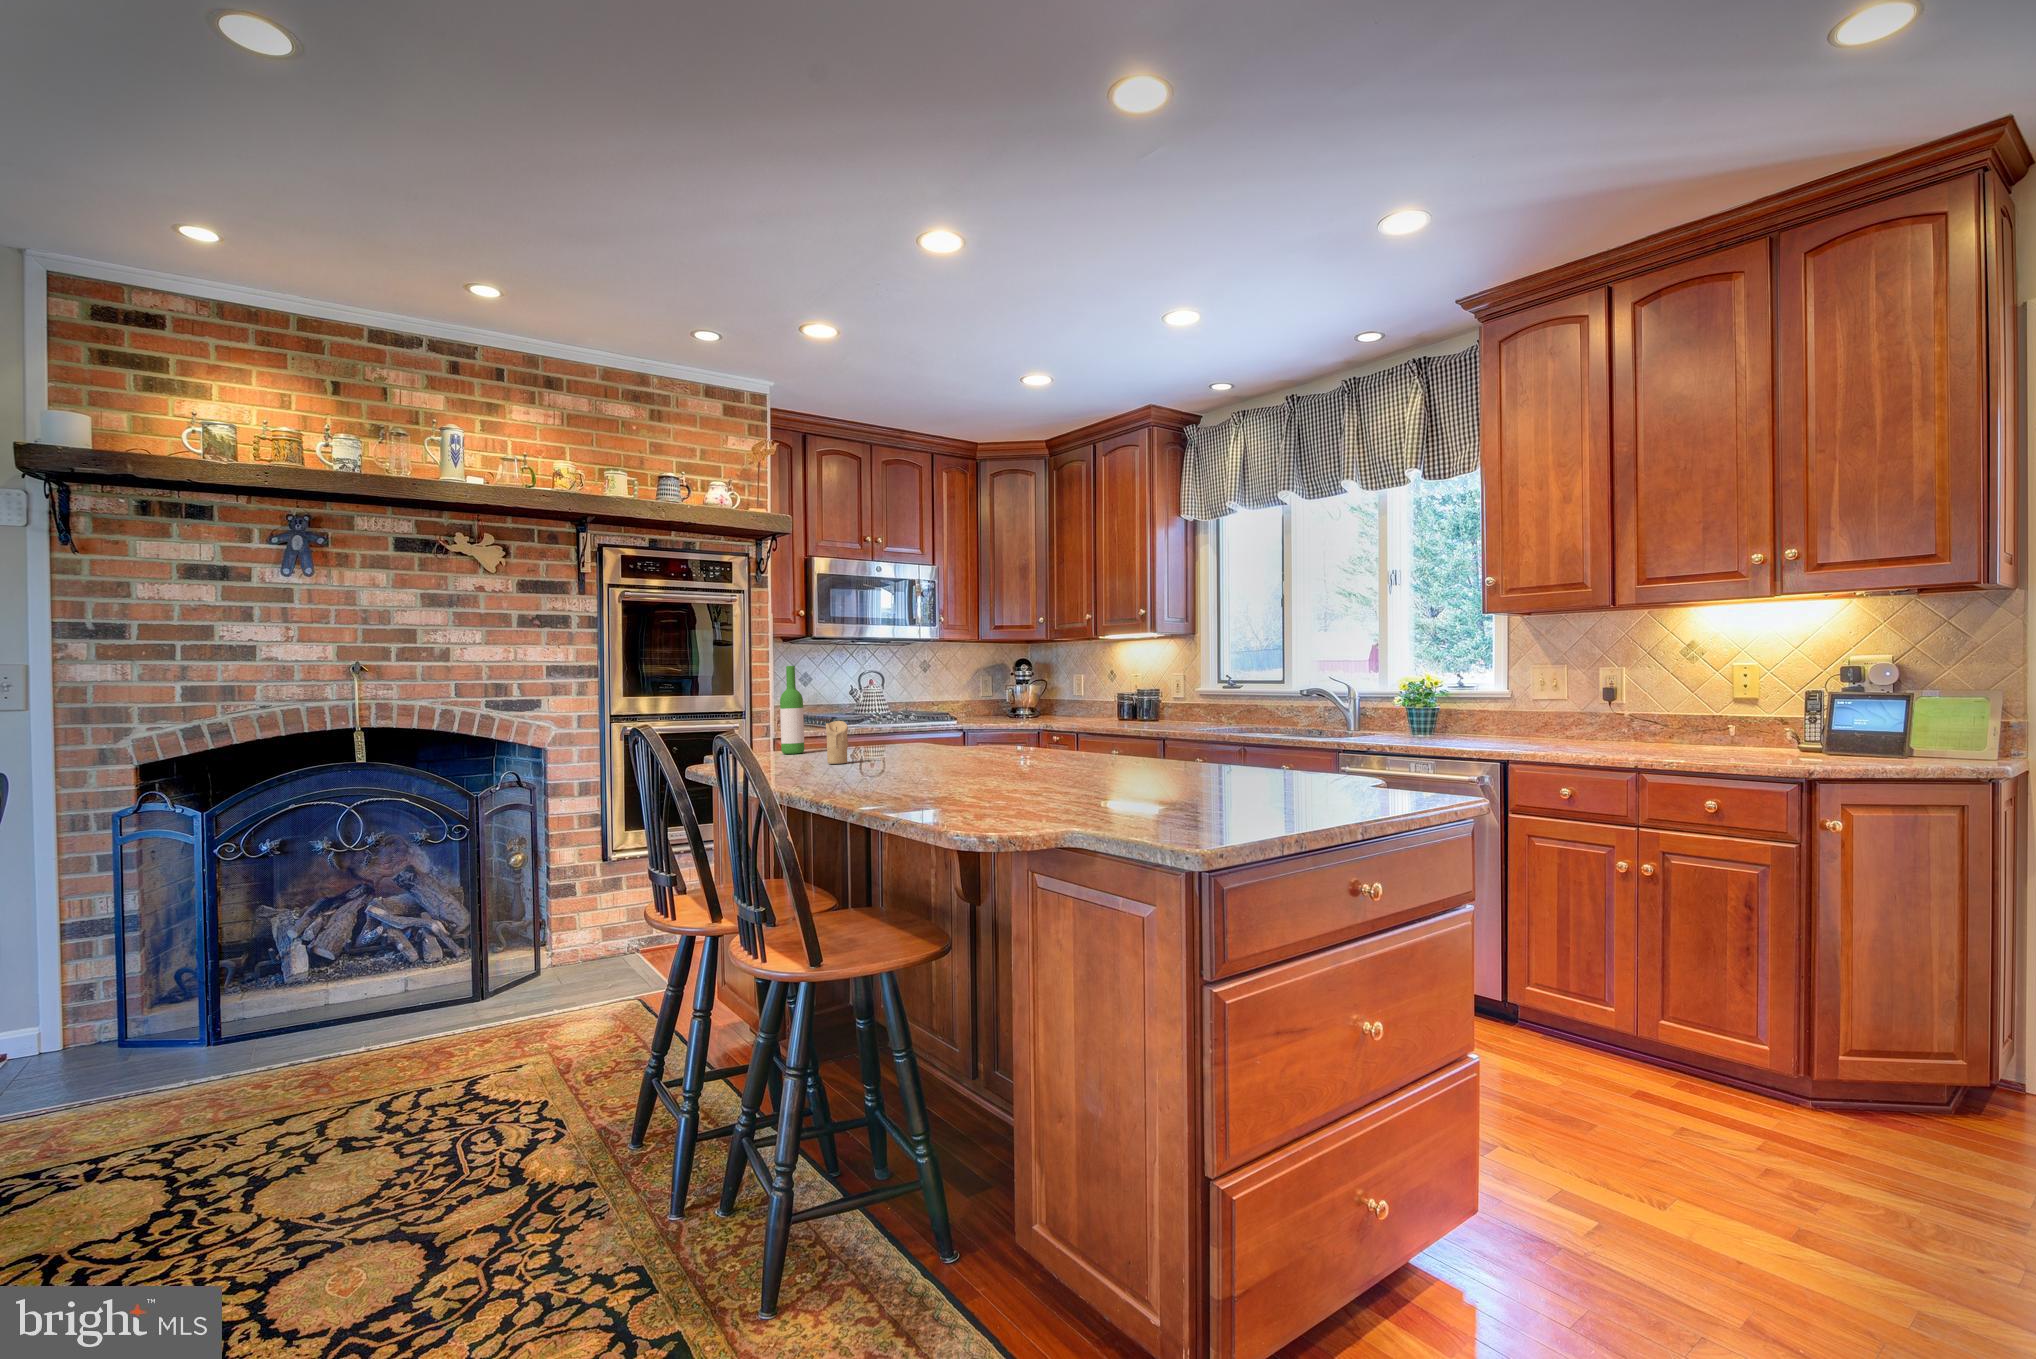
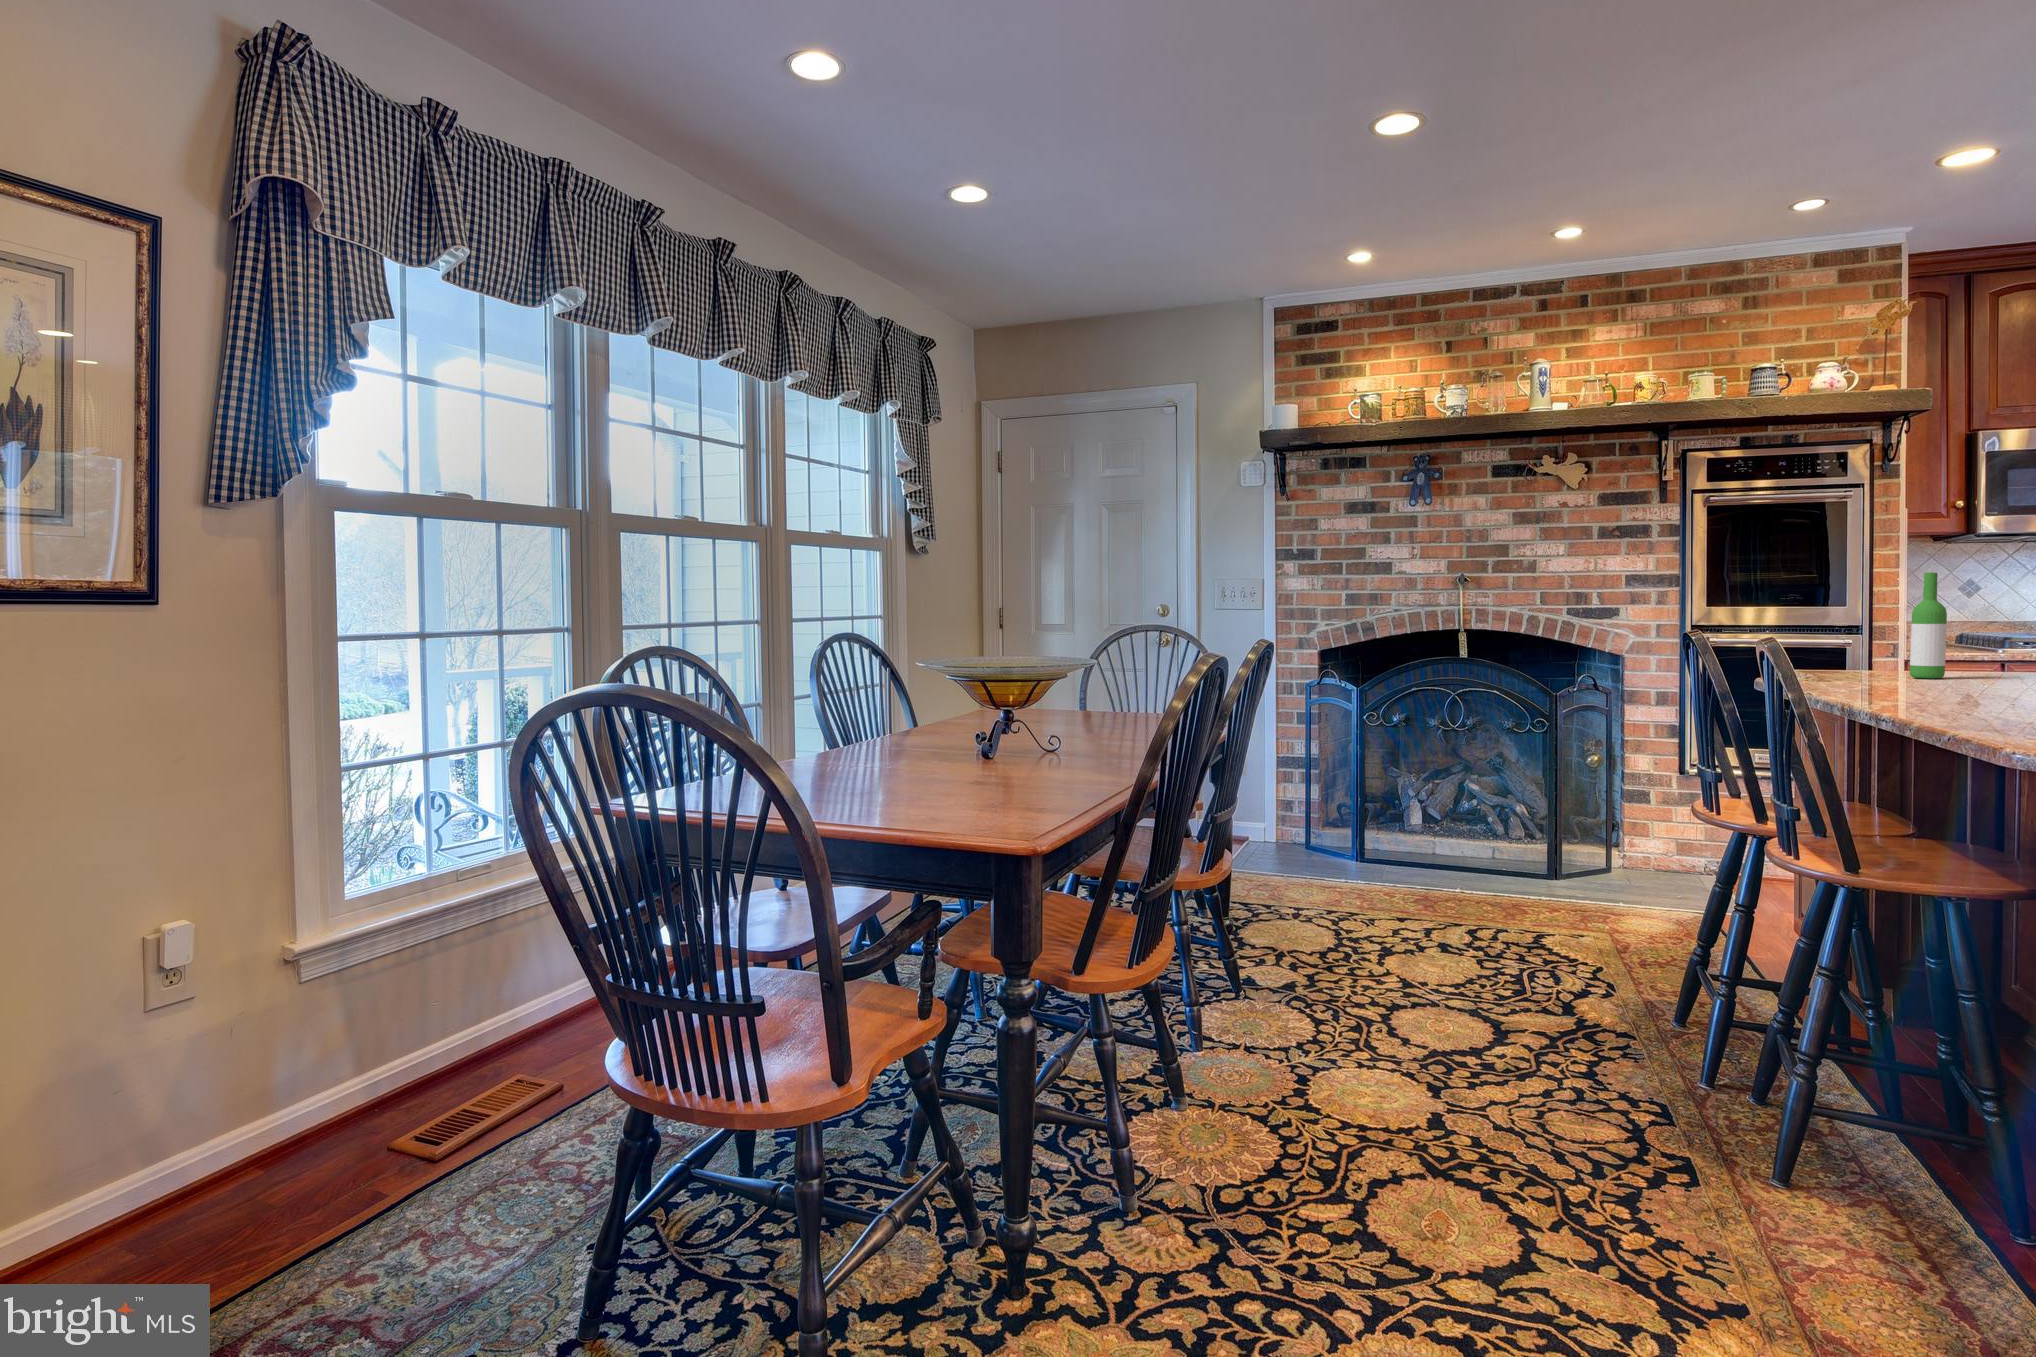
candle: present [826,721,848,764] -> none [1956,642,1991,693]

